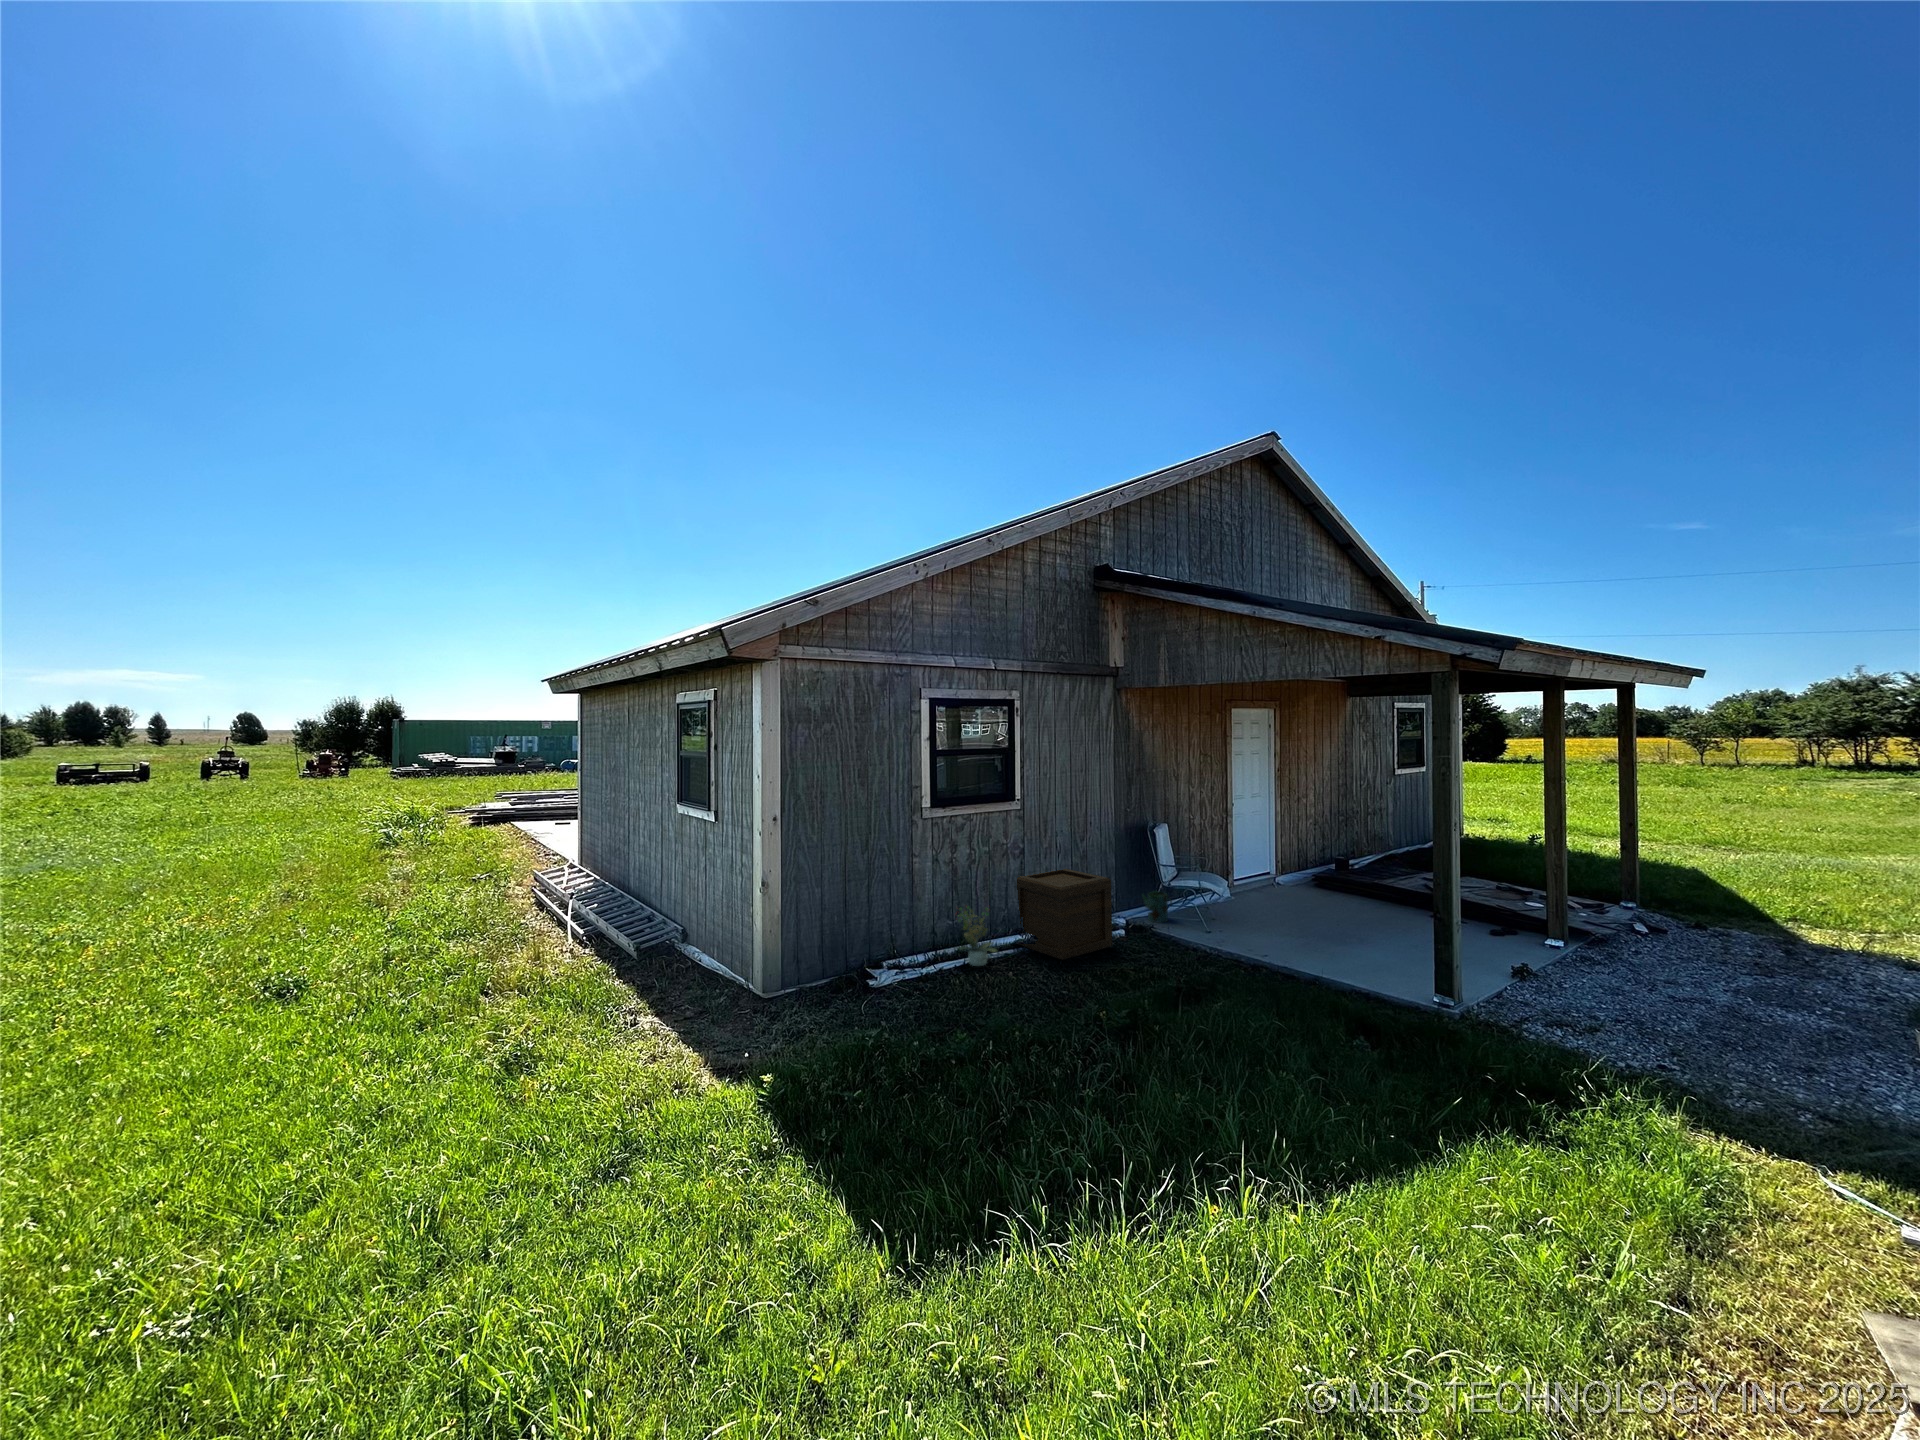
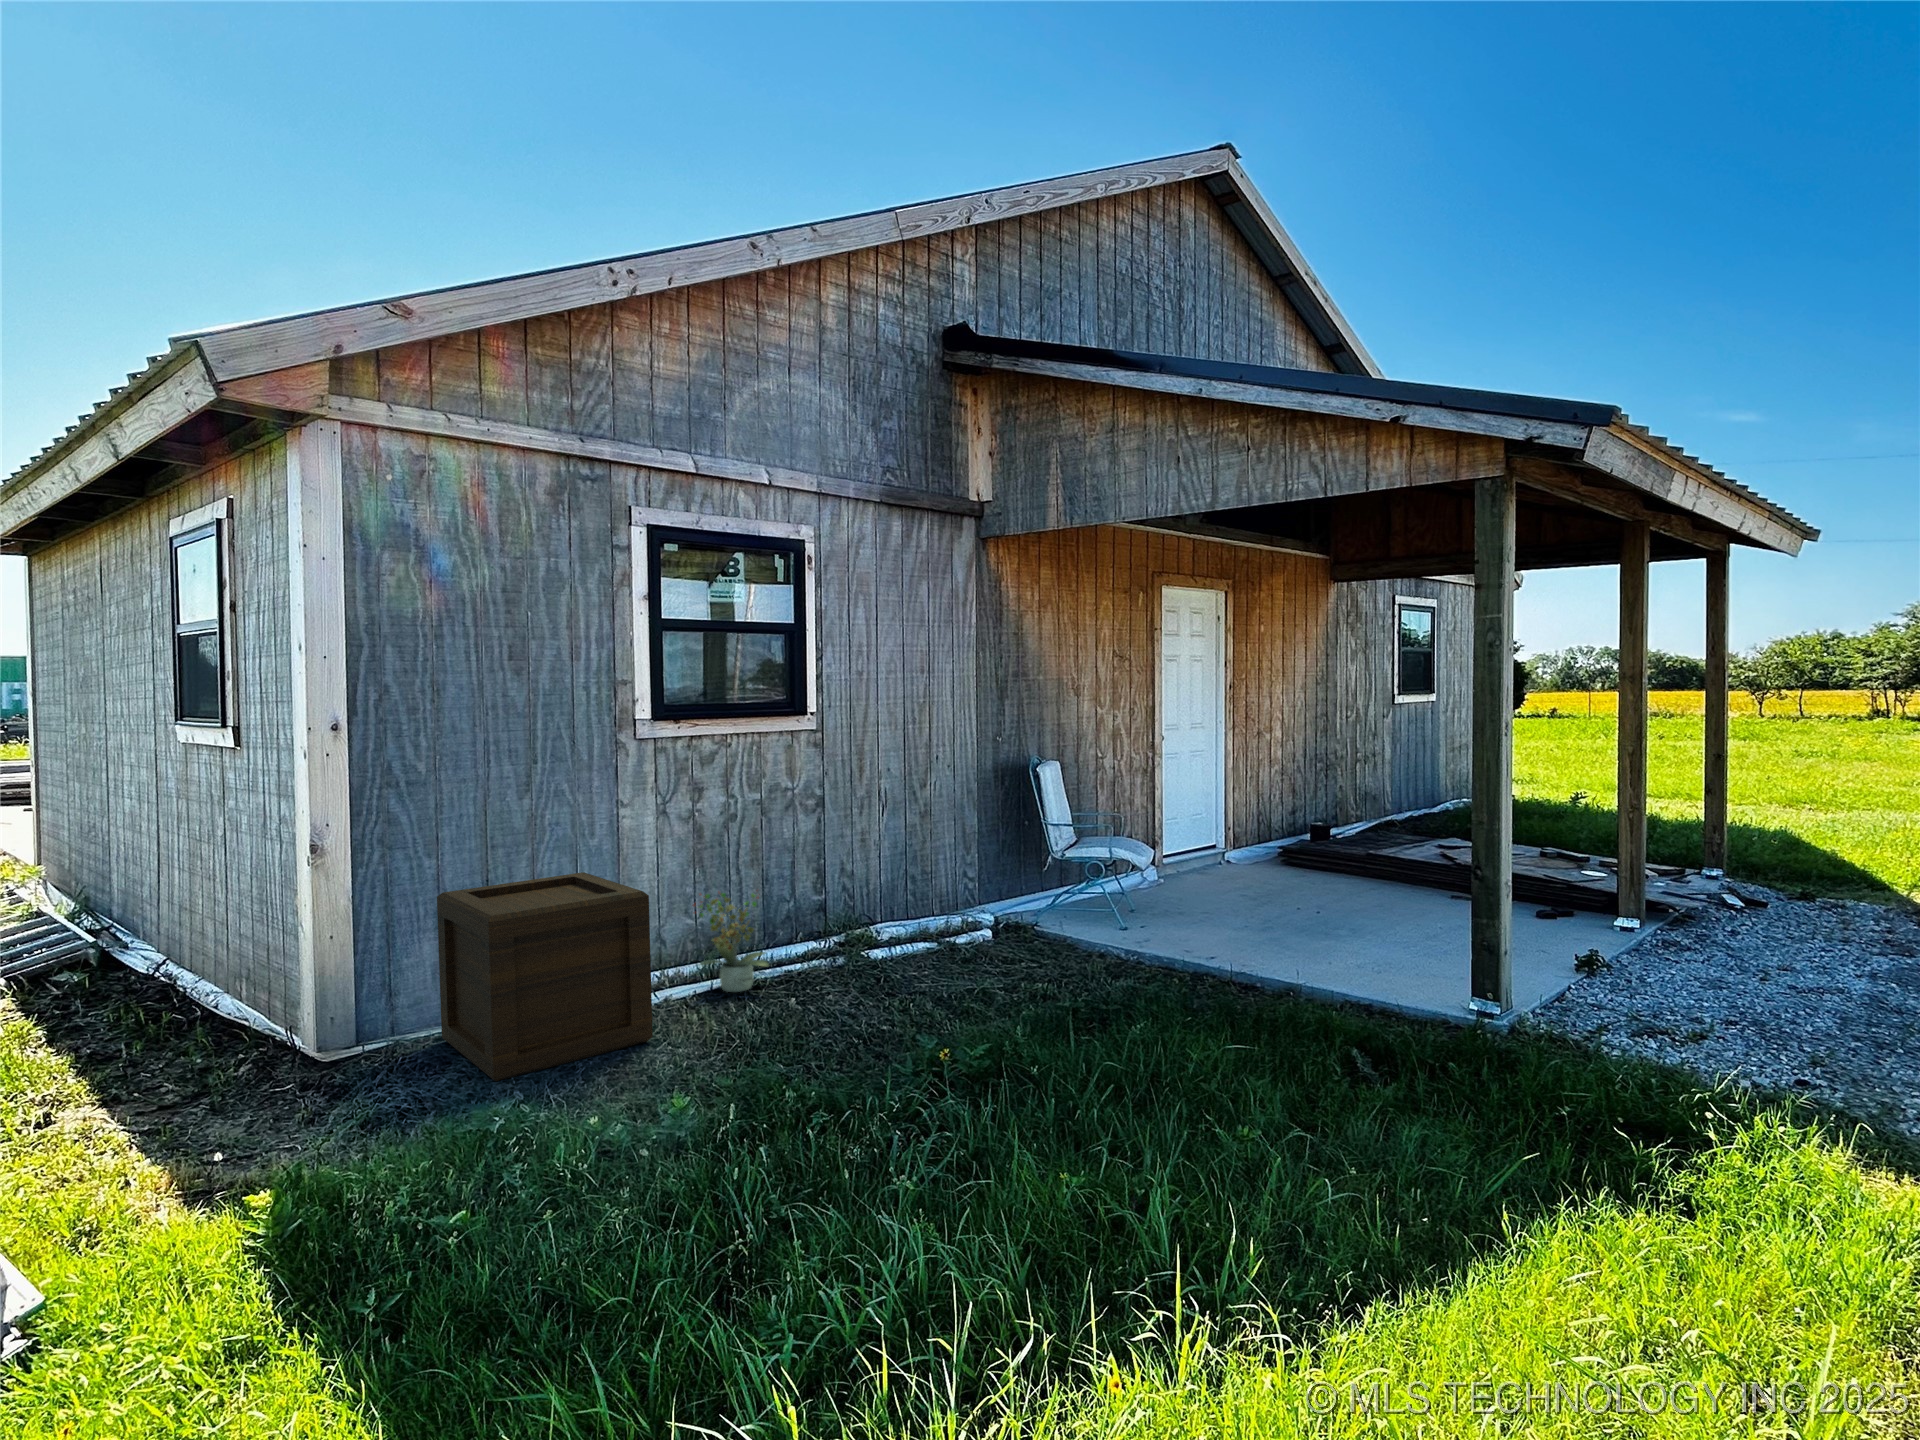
wooden crate: present [1017,869,1112,960] -> present [437,872,653,1081]
watering can: present [1142,891,1172,922] -> none [1017,860,1073,917]

